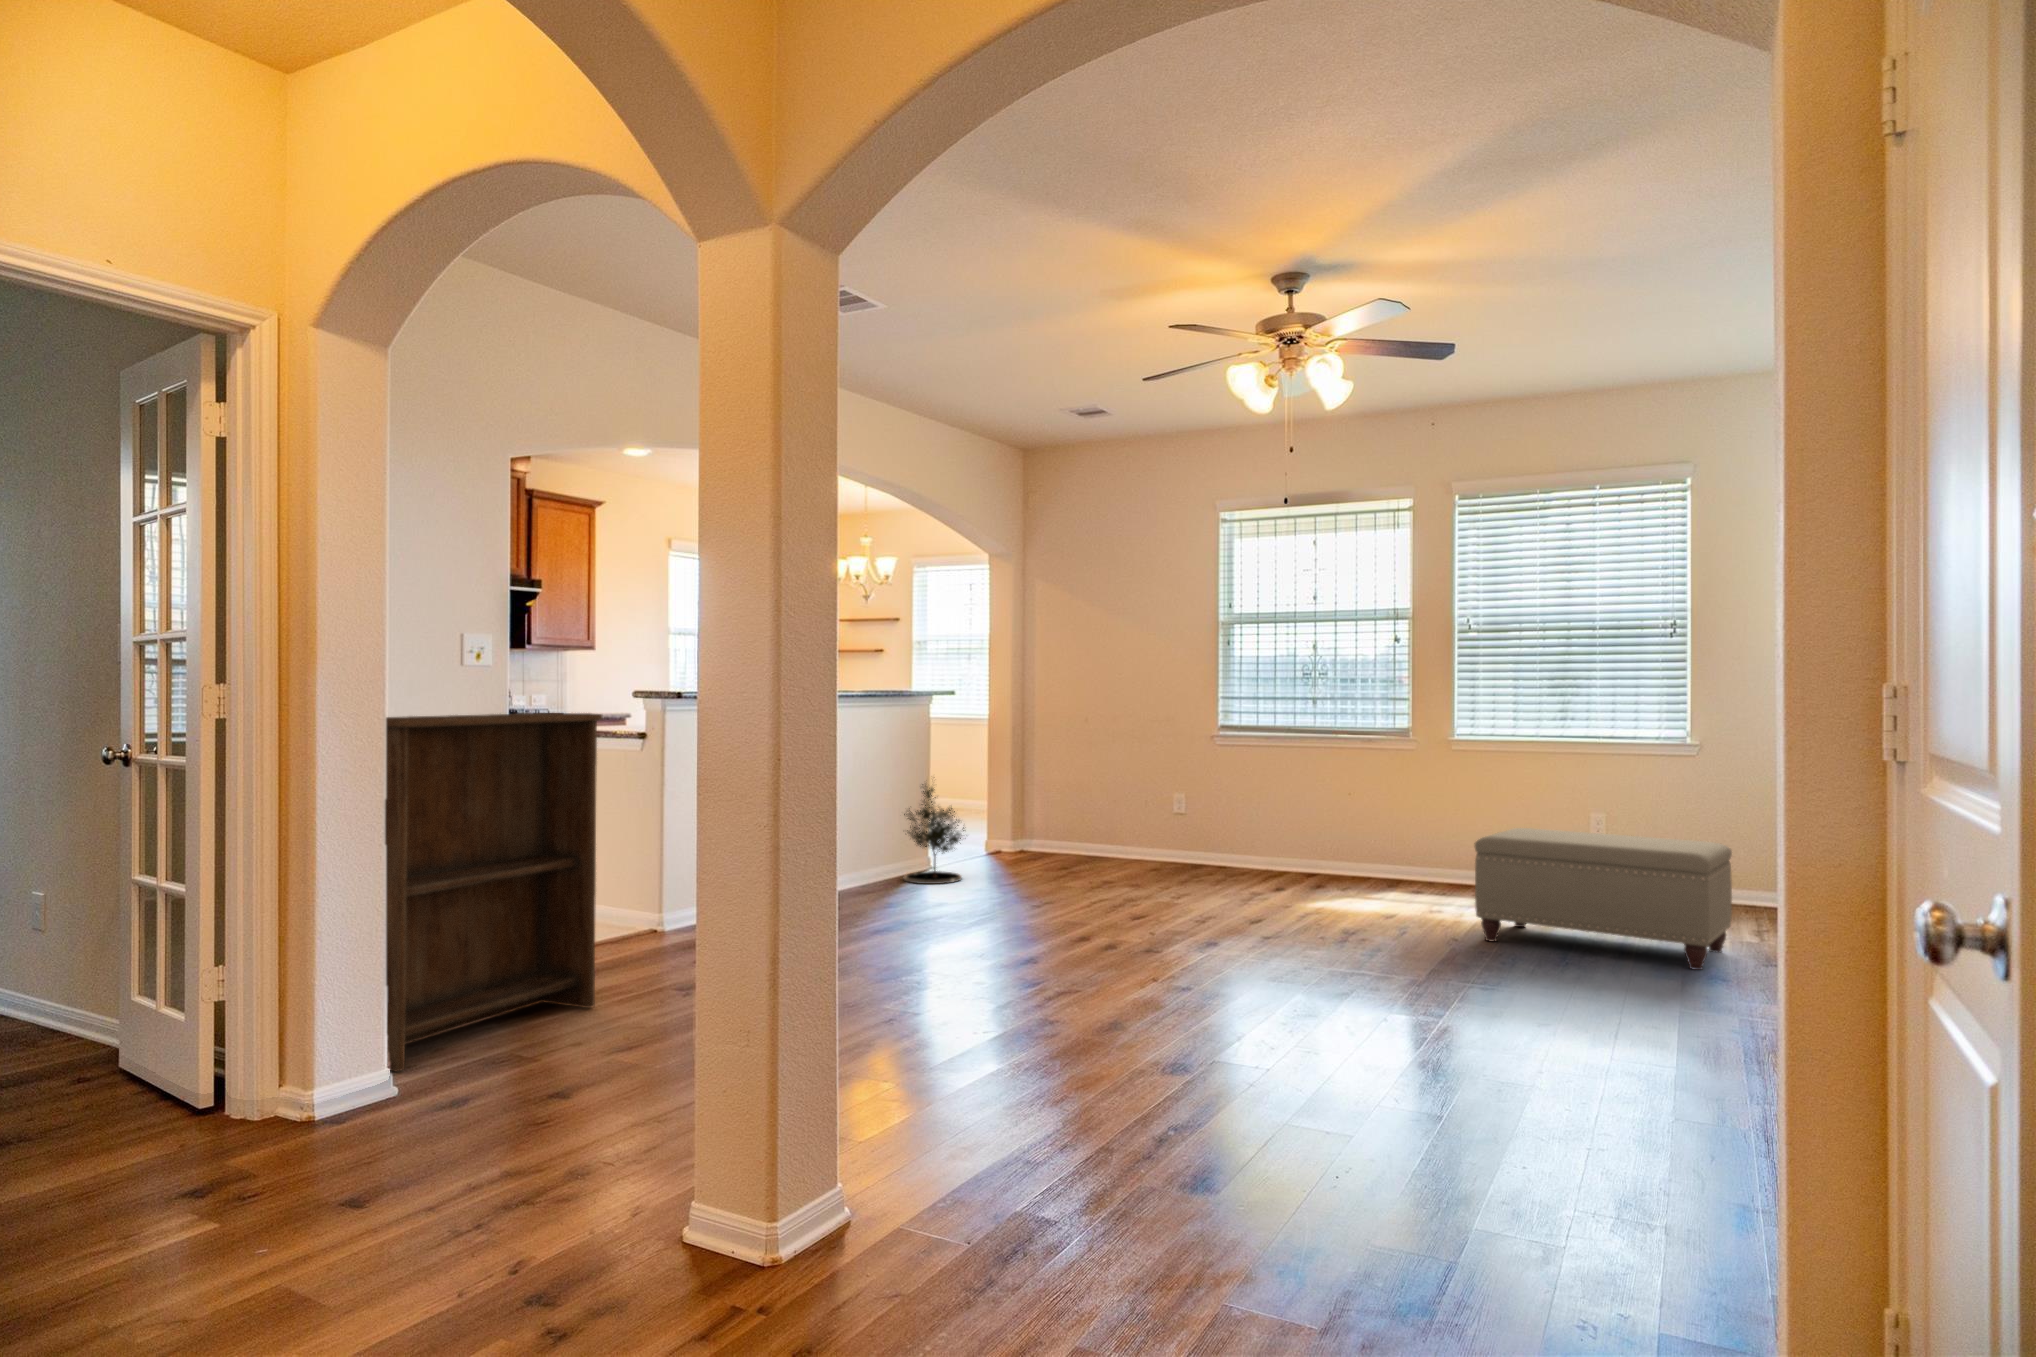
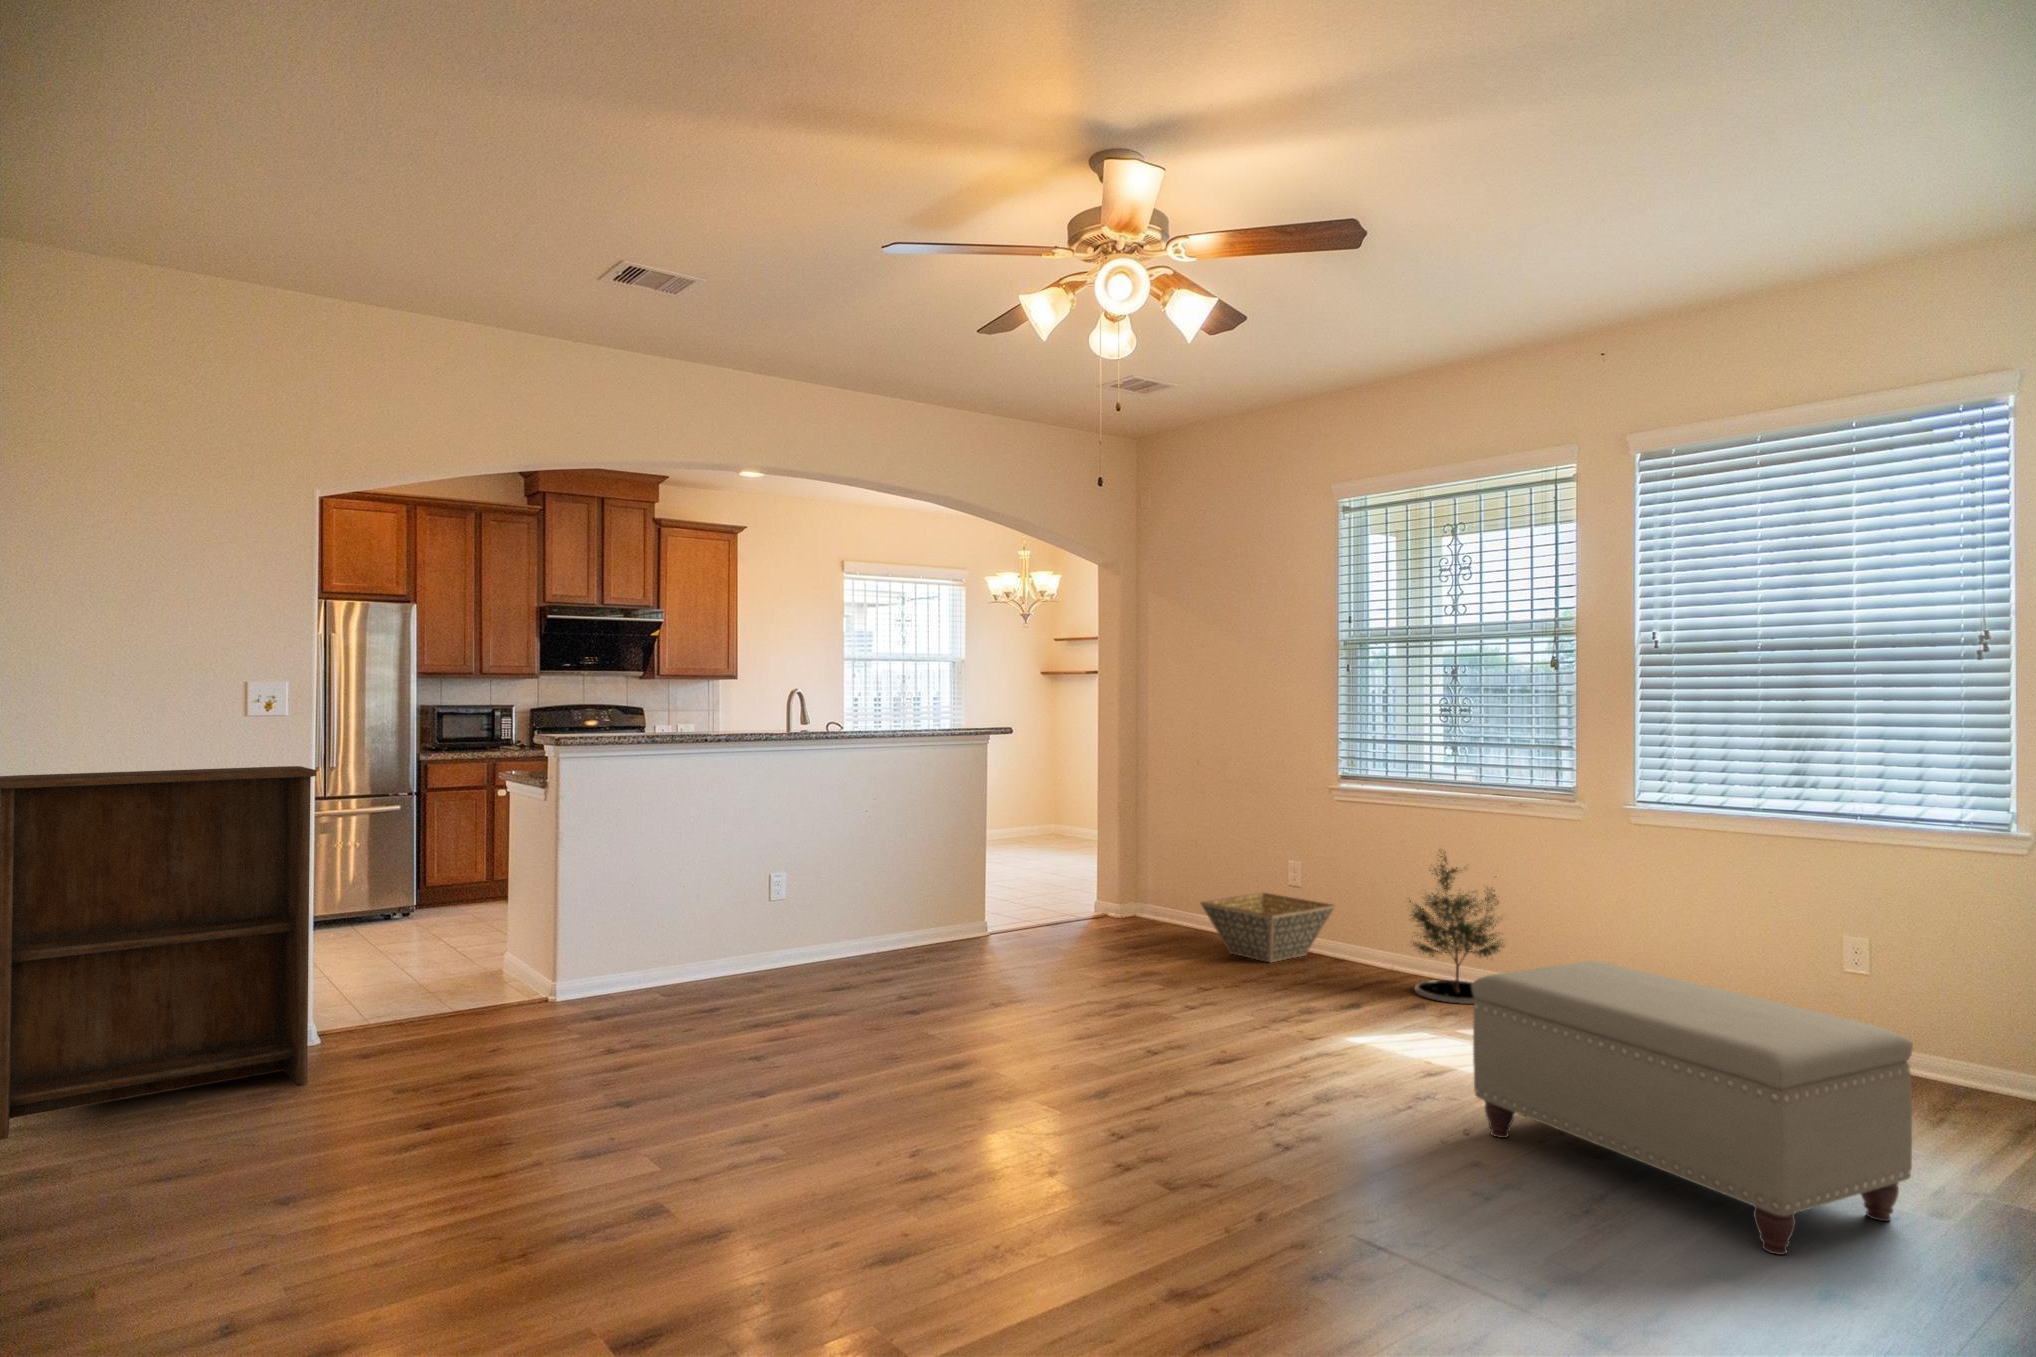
potted tree: present [904,784,965,884] -> present [1409,850,1503,1004]
basket: none [1122,821,1218,871] -> present [1200,893,1335,963]

